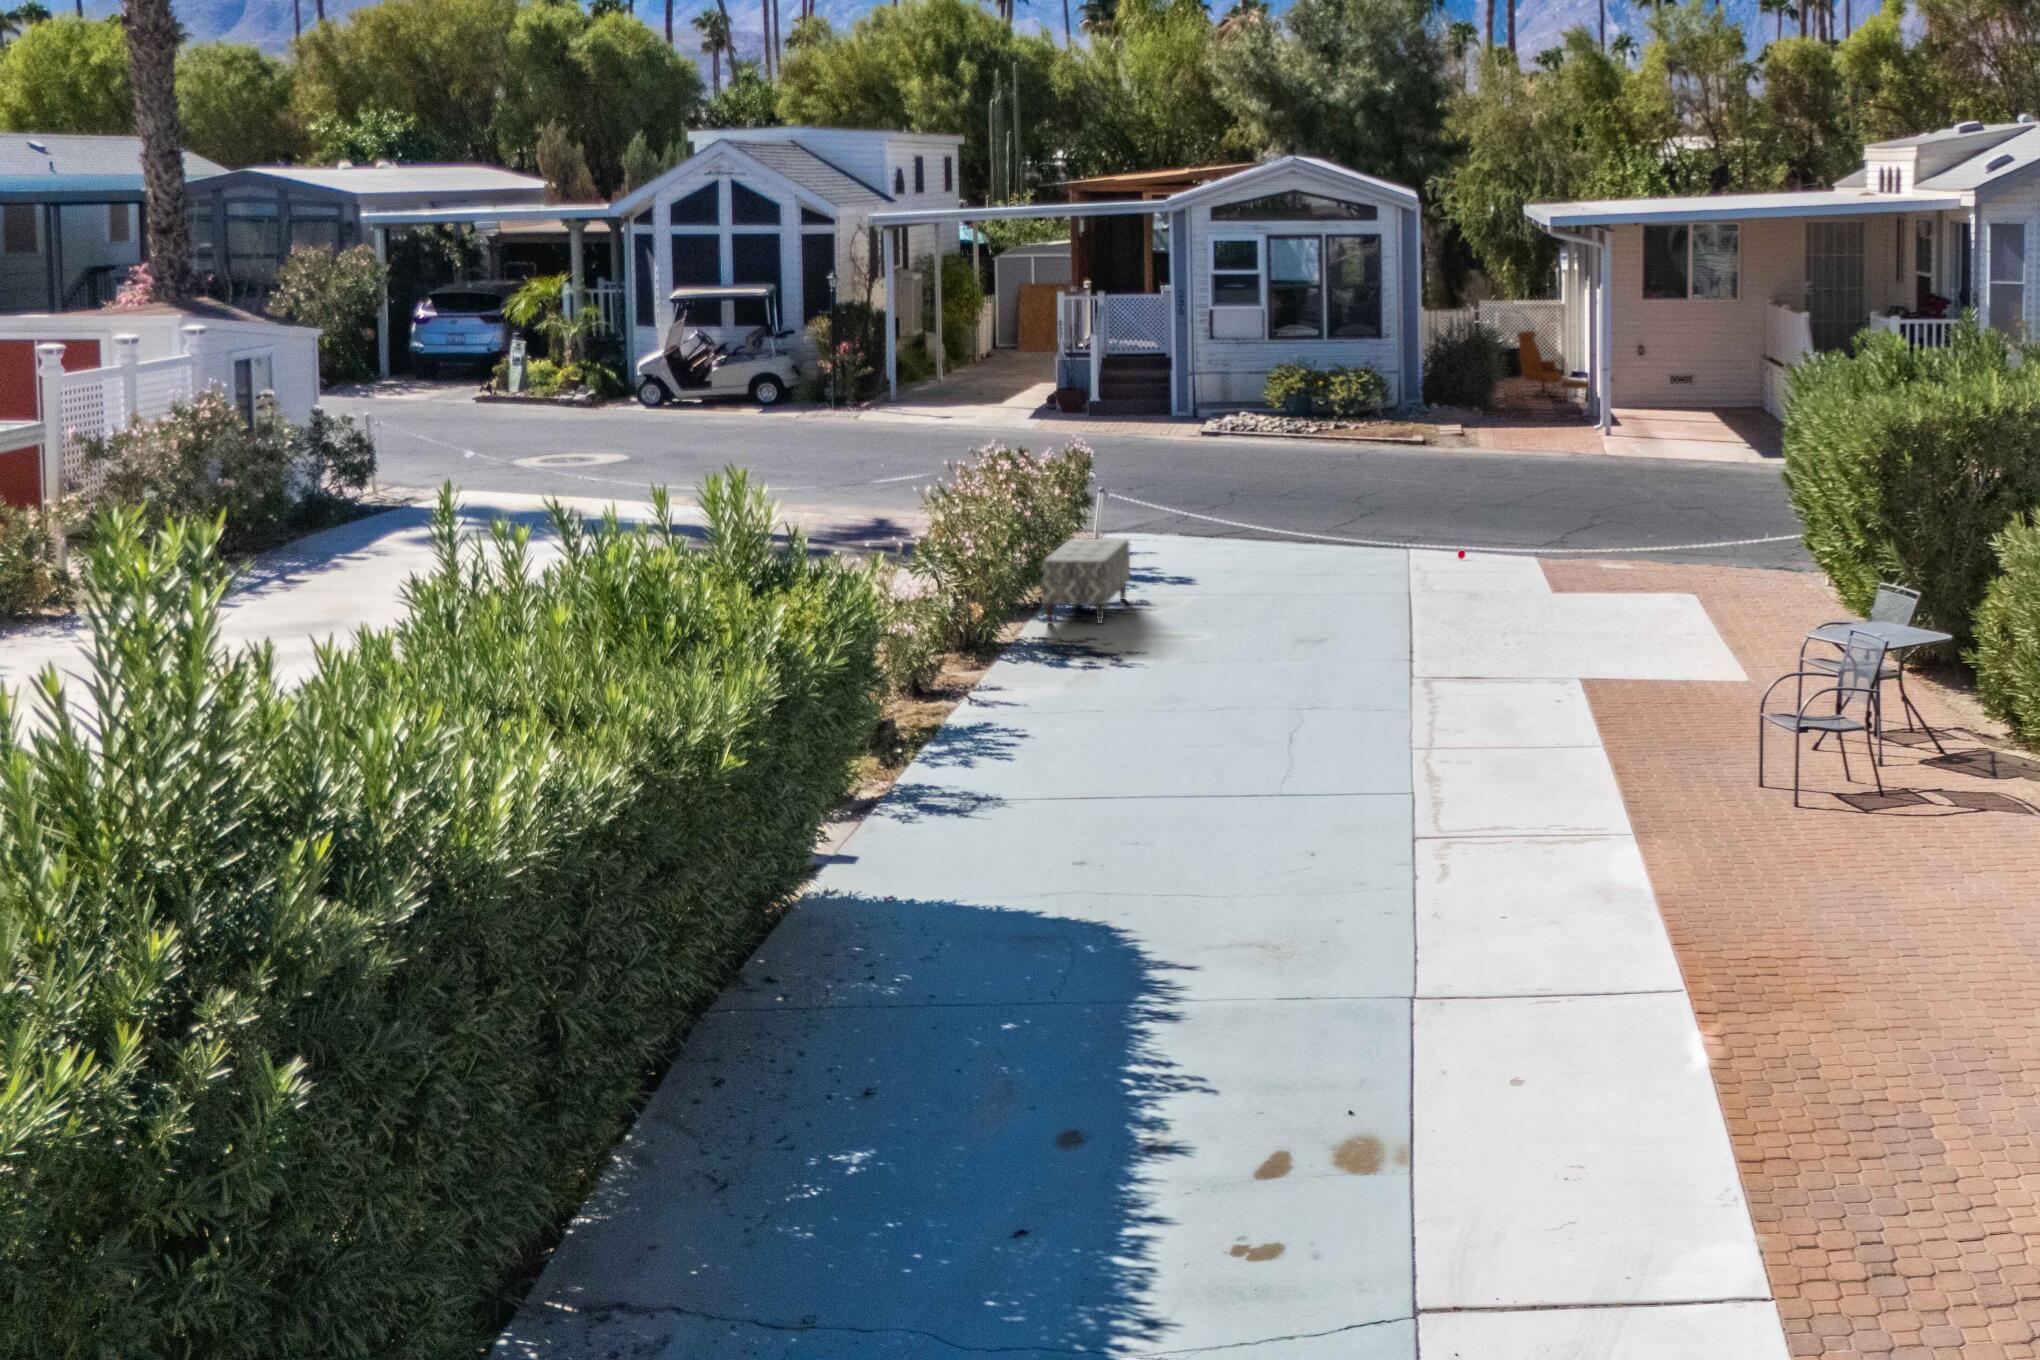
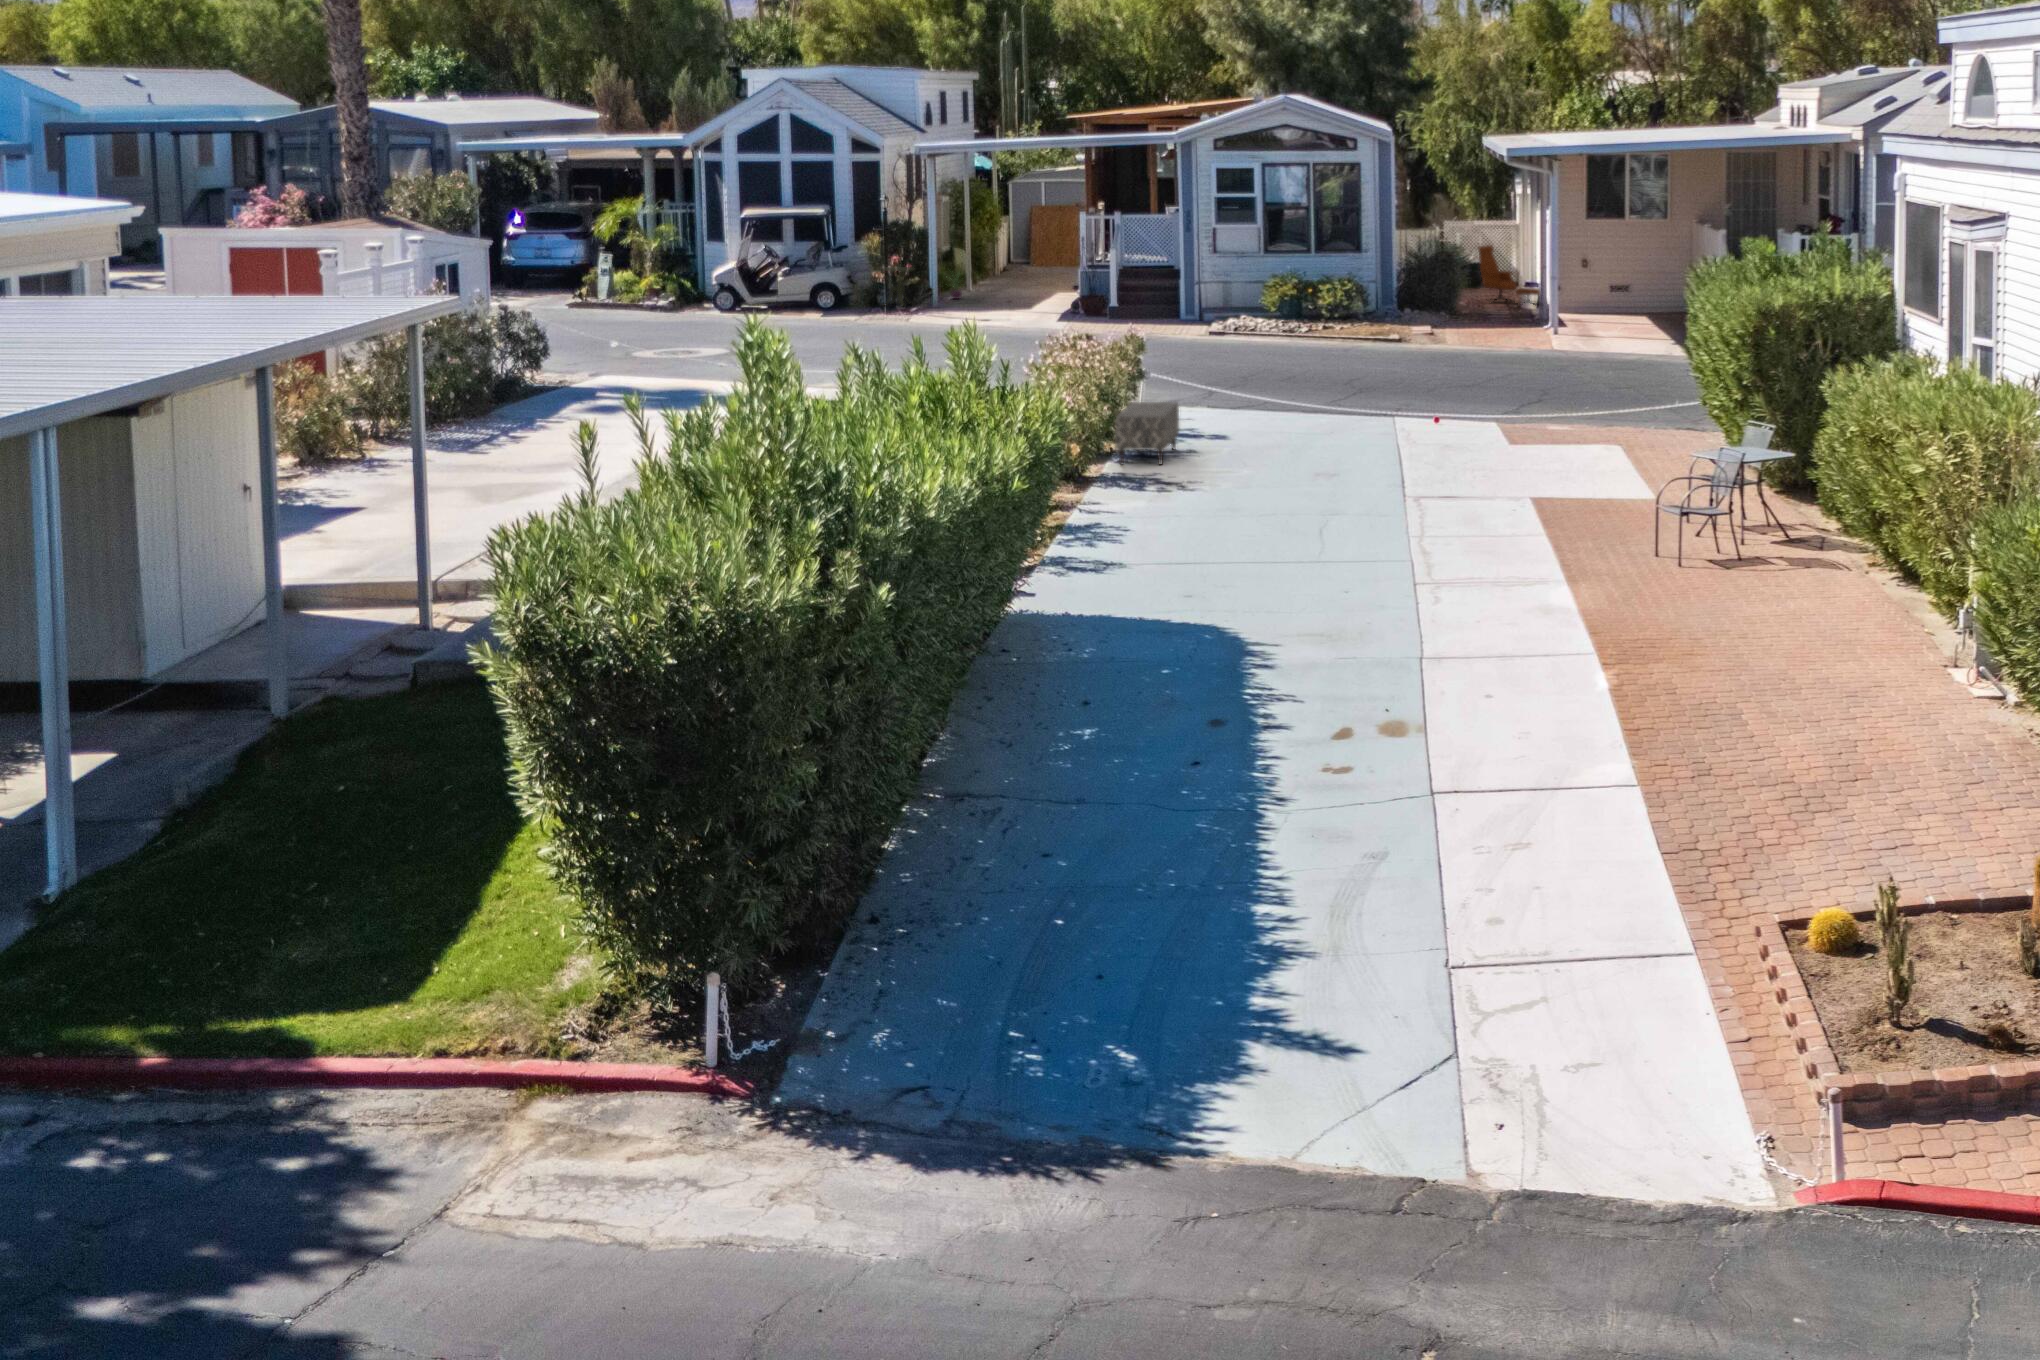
decorative plant: none [893,357,935,392] -> present [950,273,962,299]

